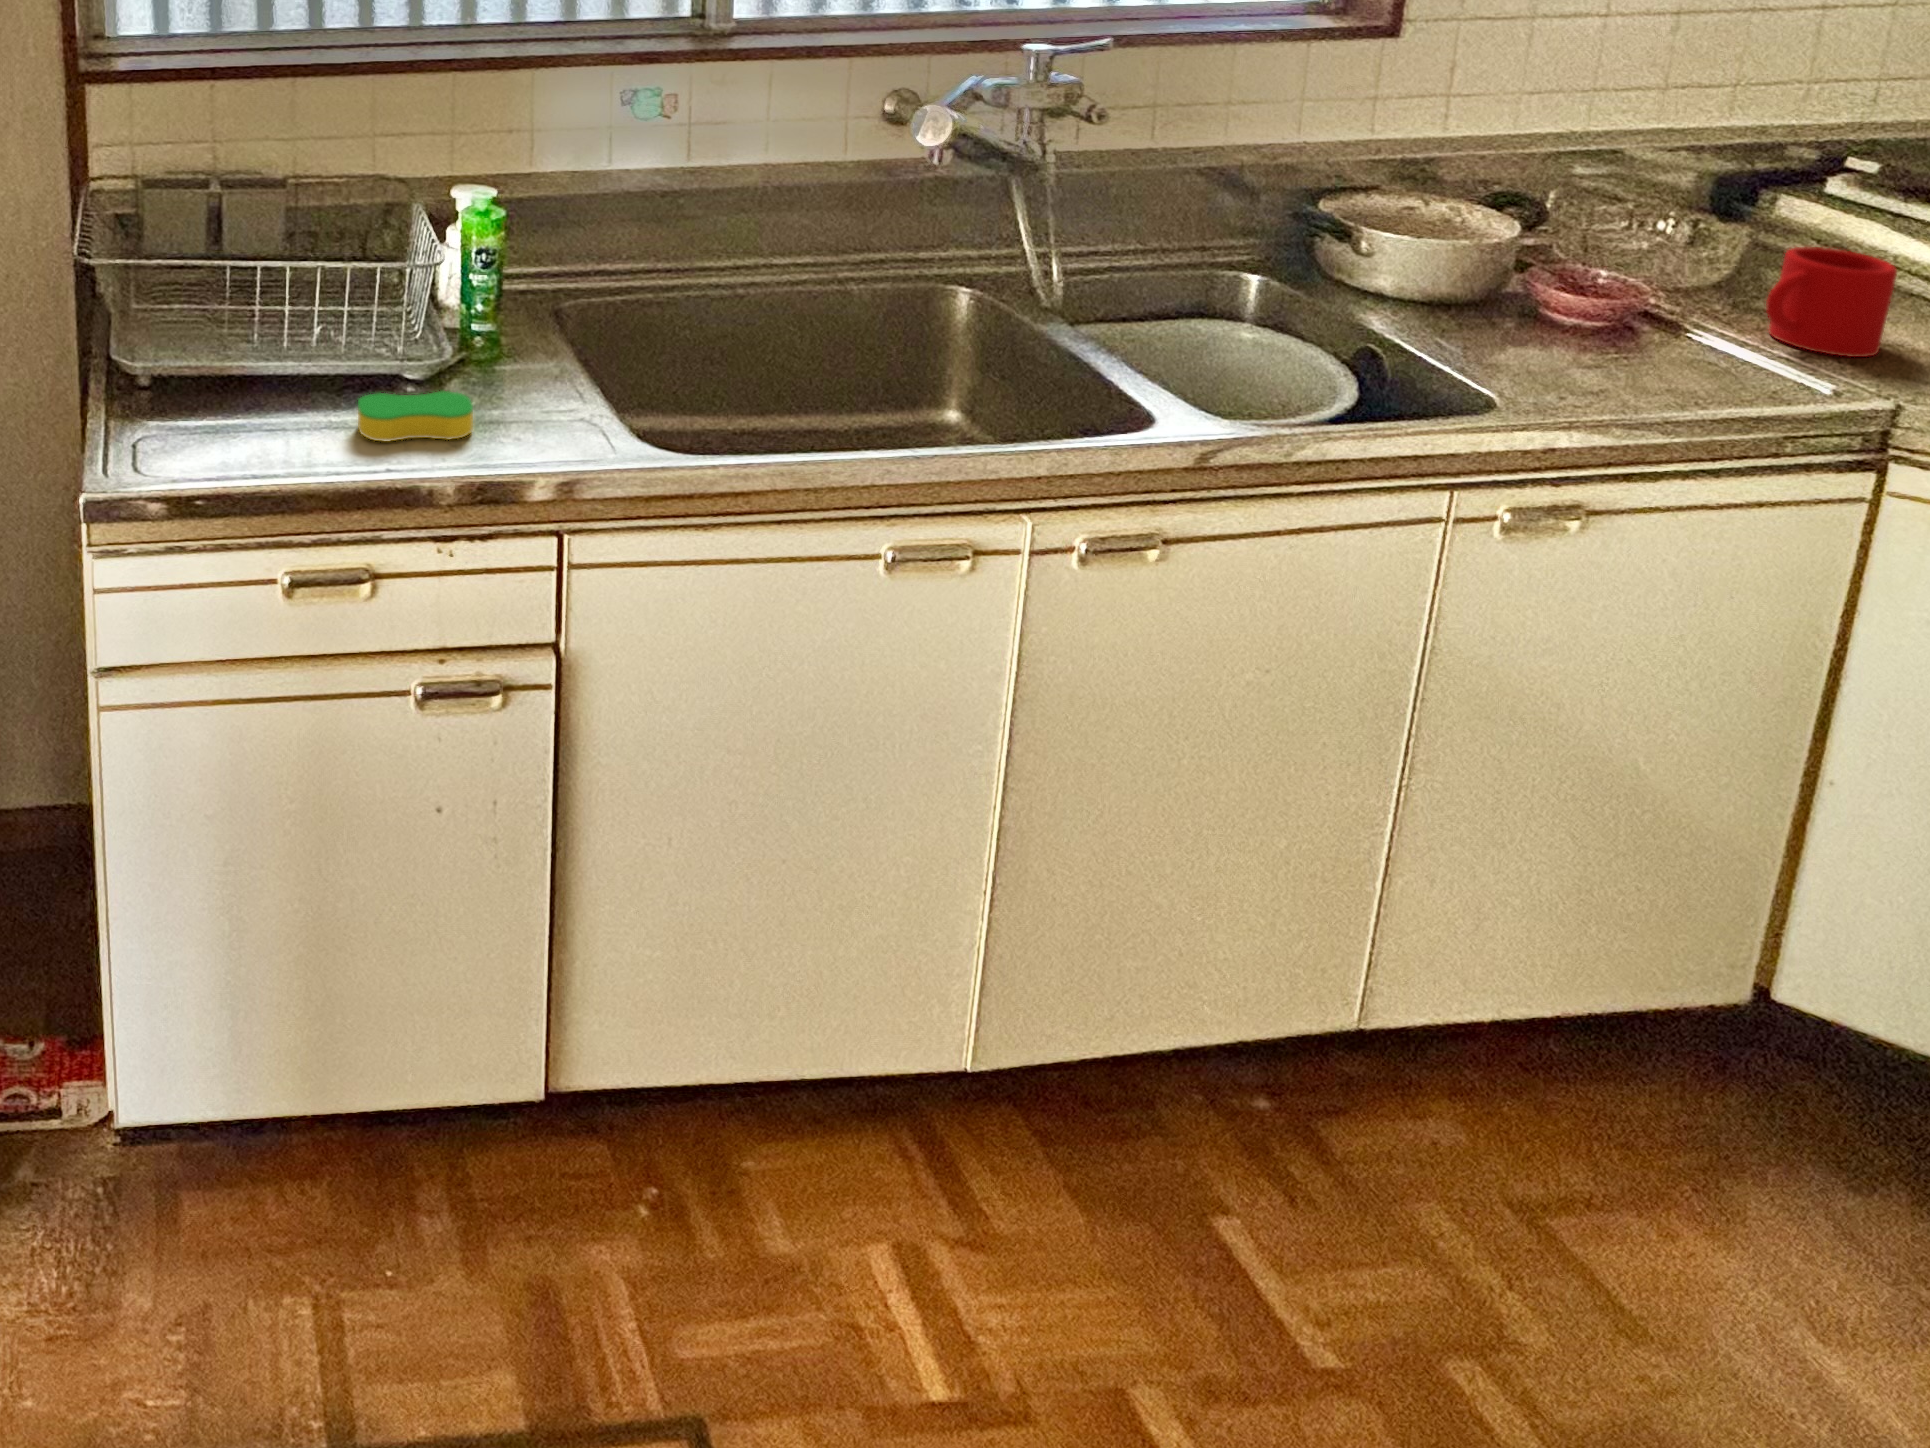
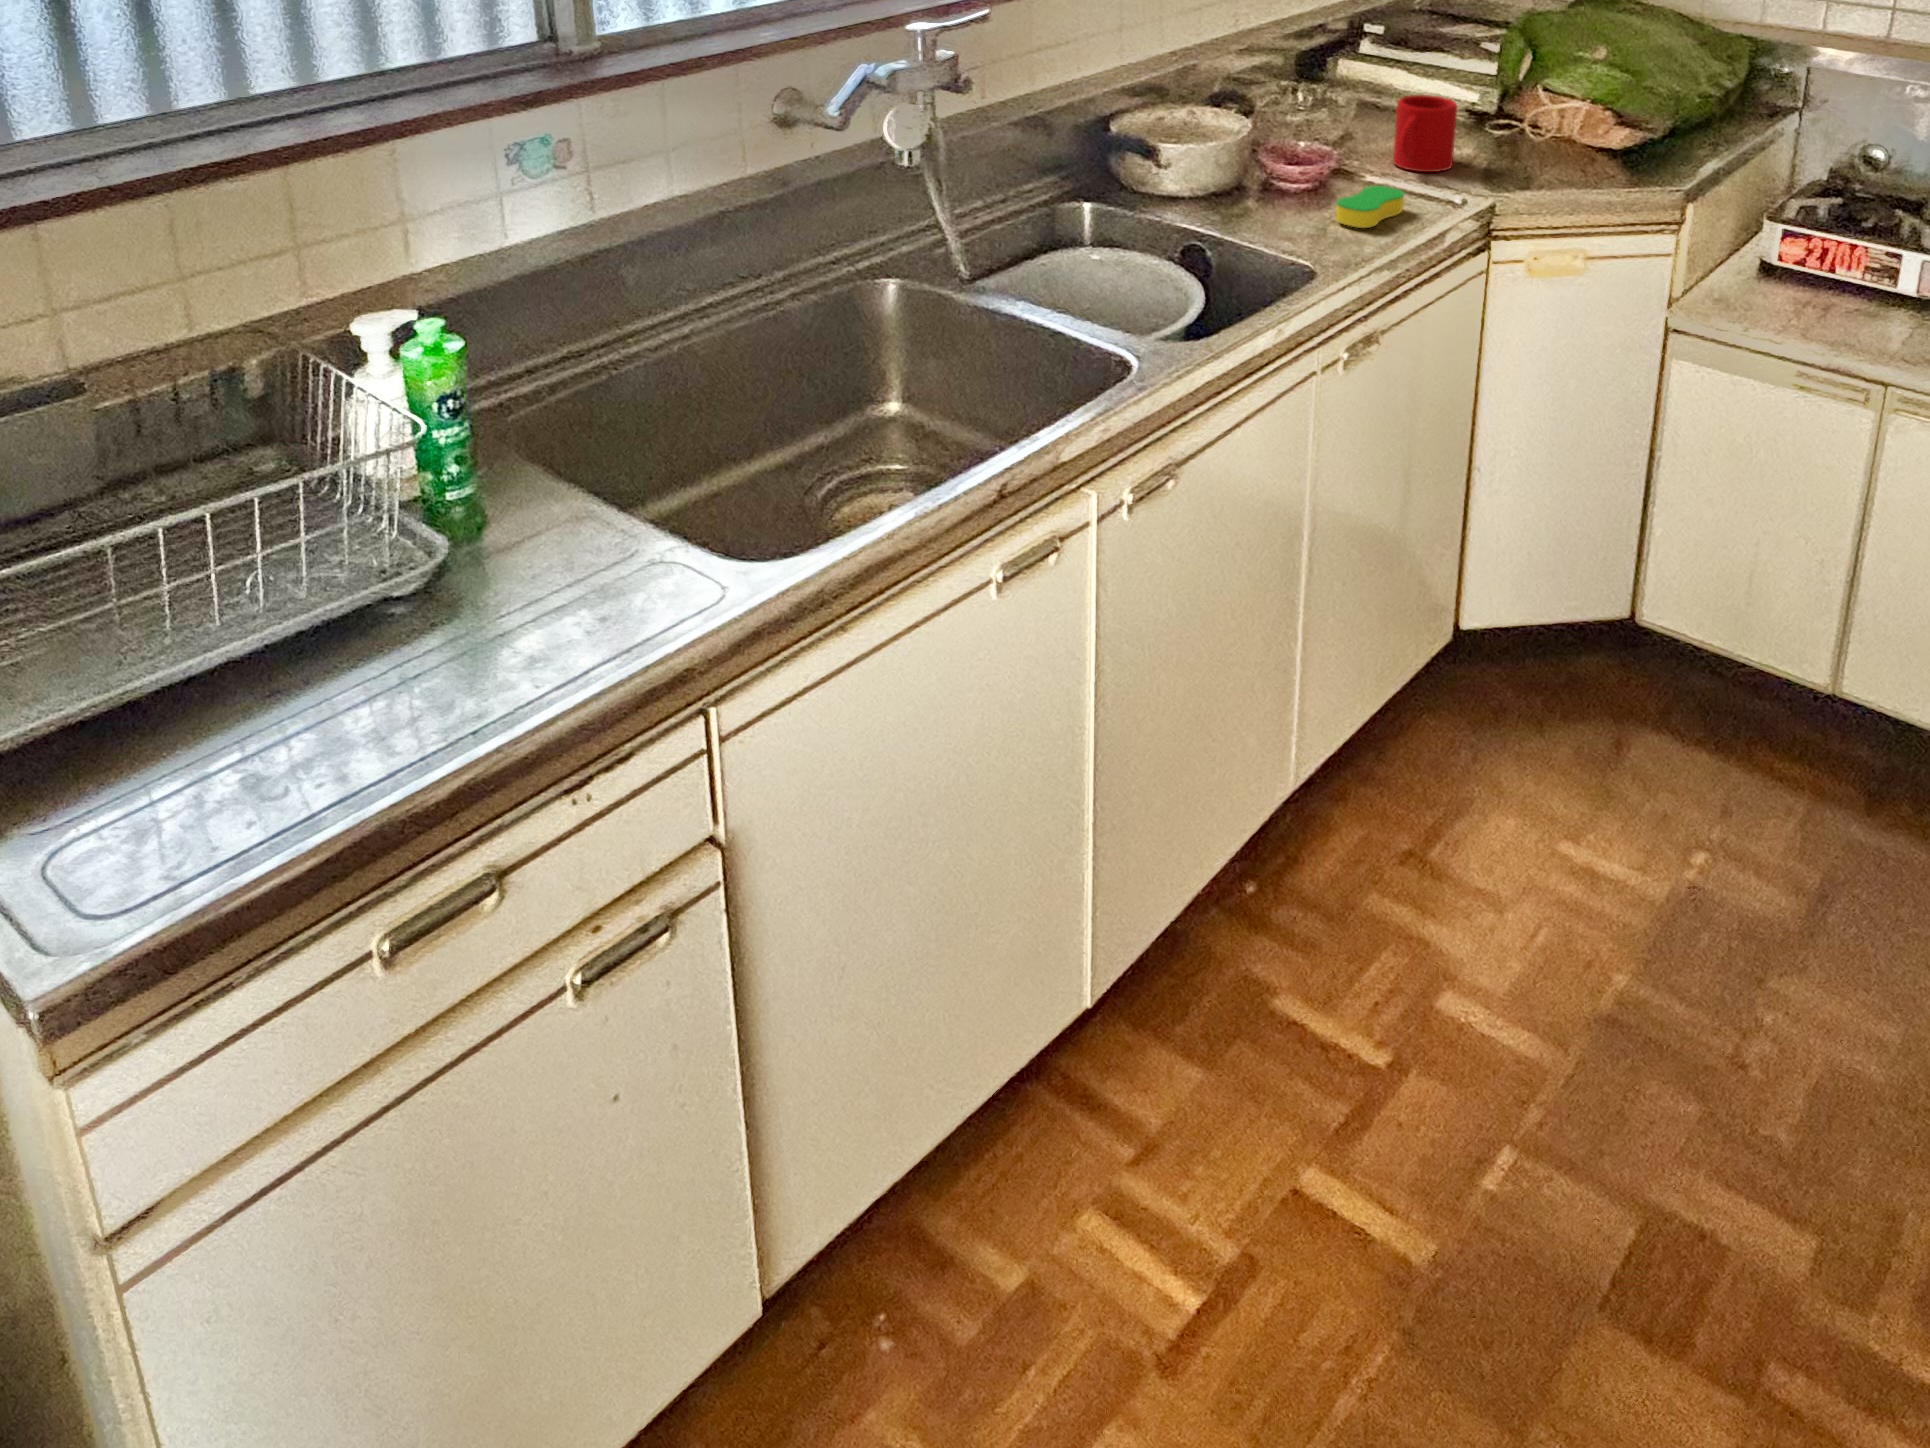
sponge: present [358,391,473,442] -> present [1336,186,1404,228]

